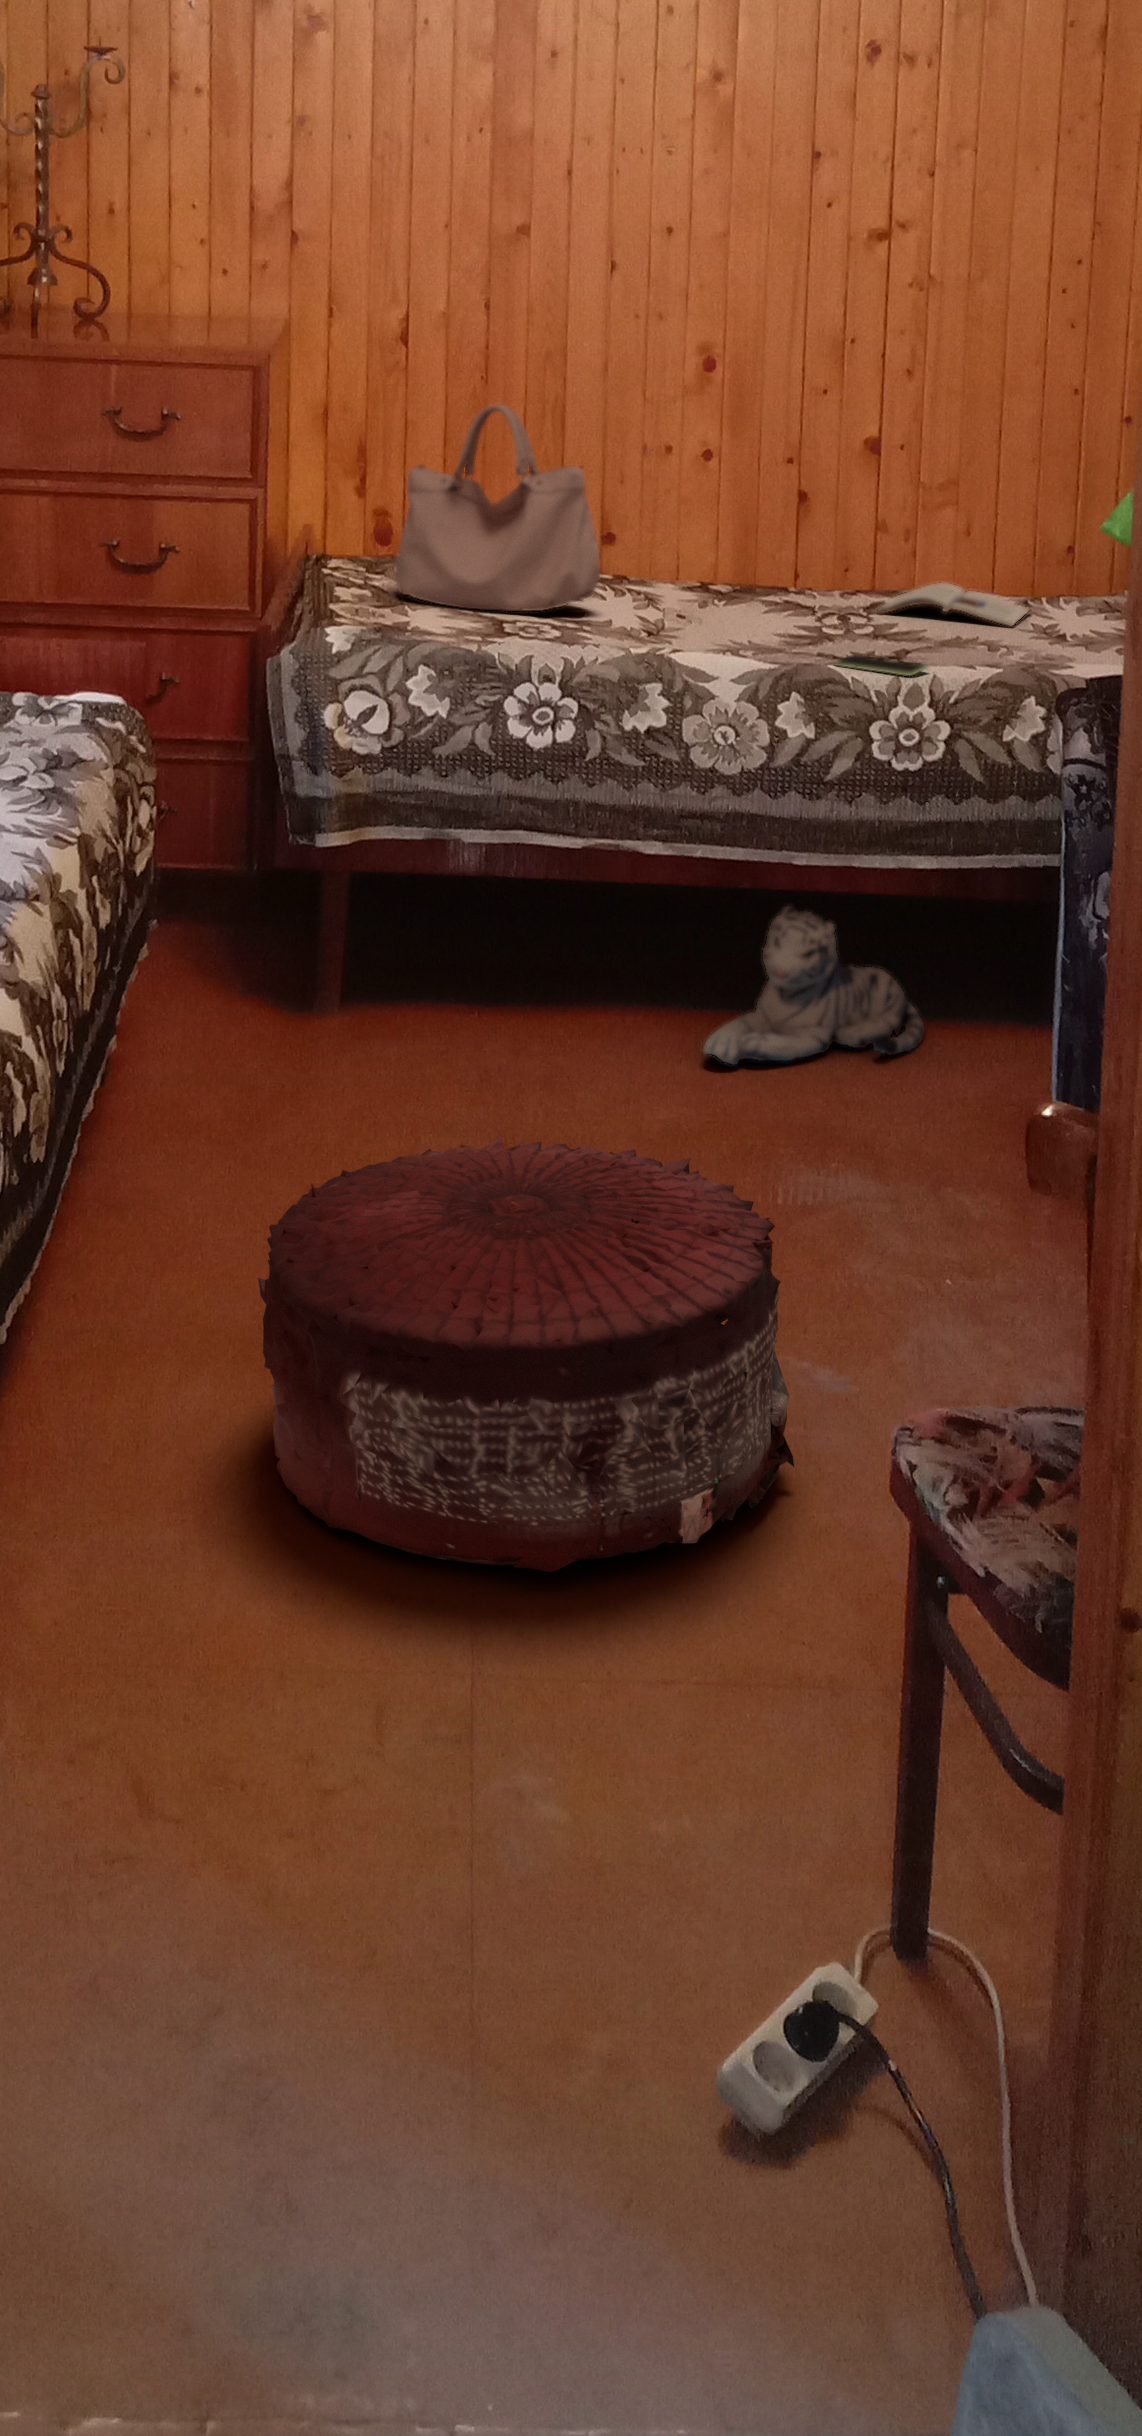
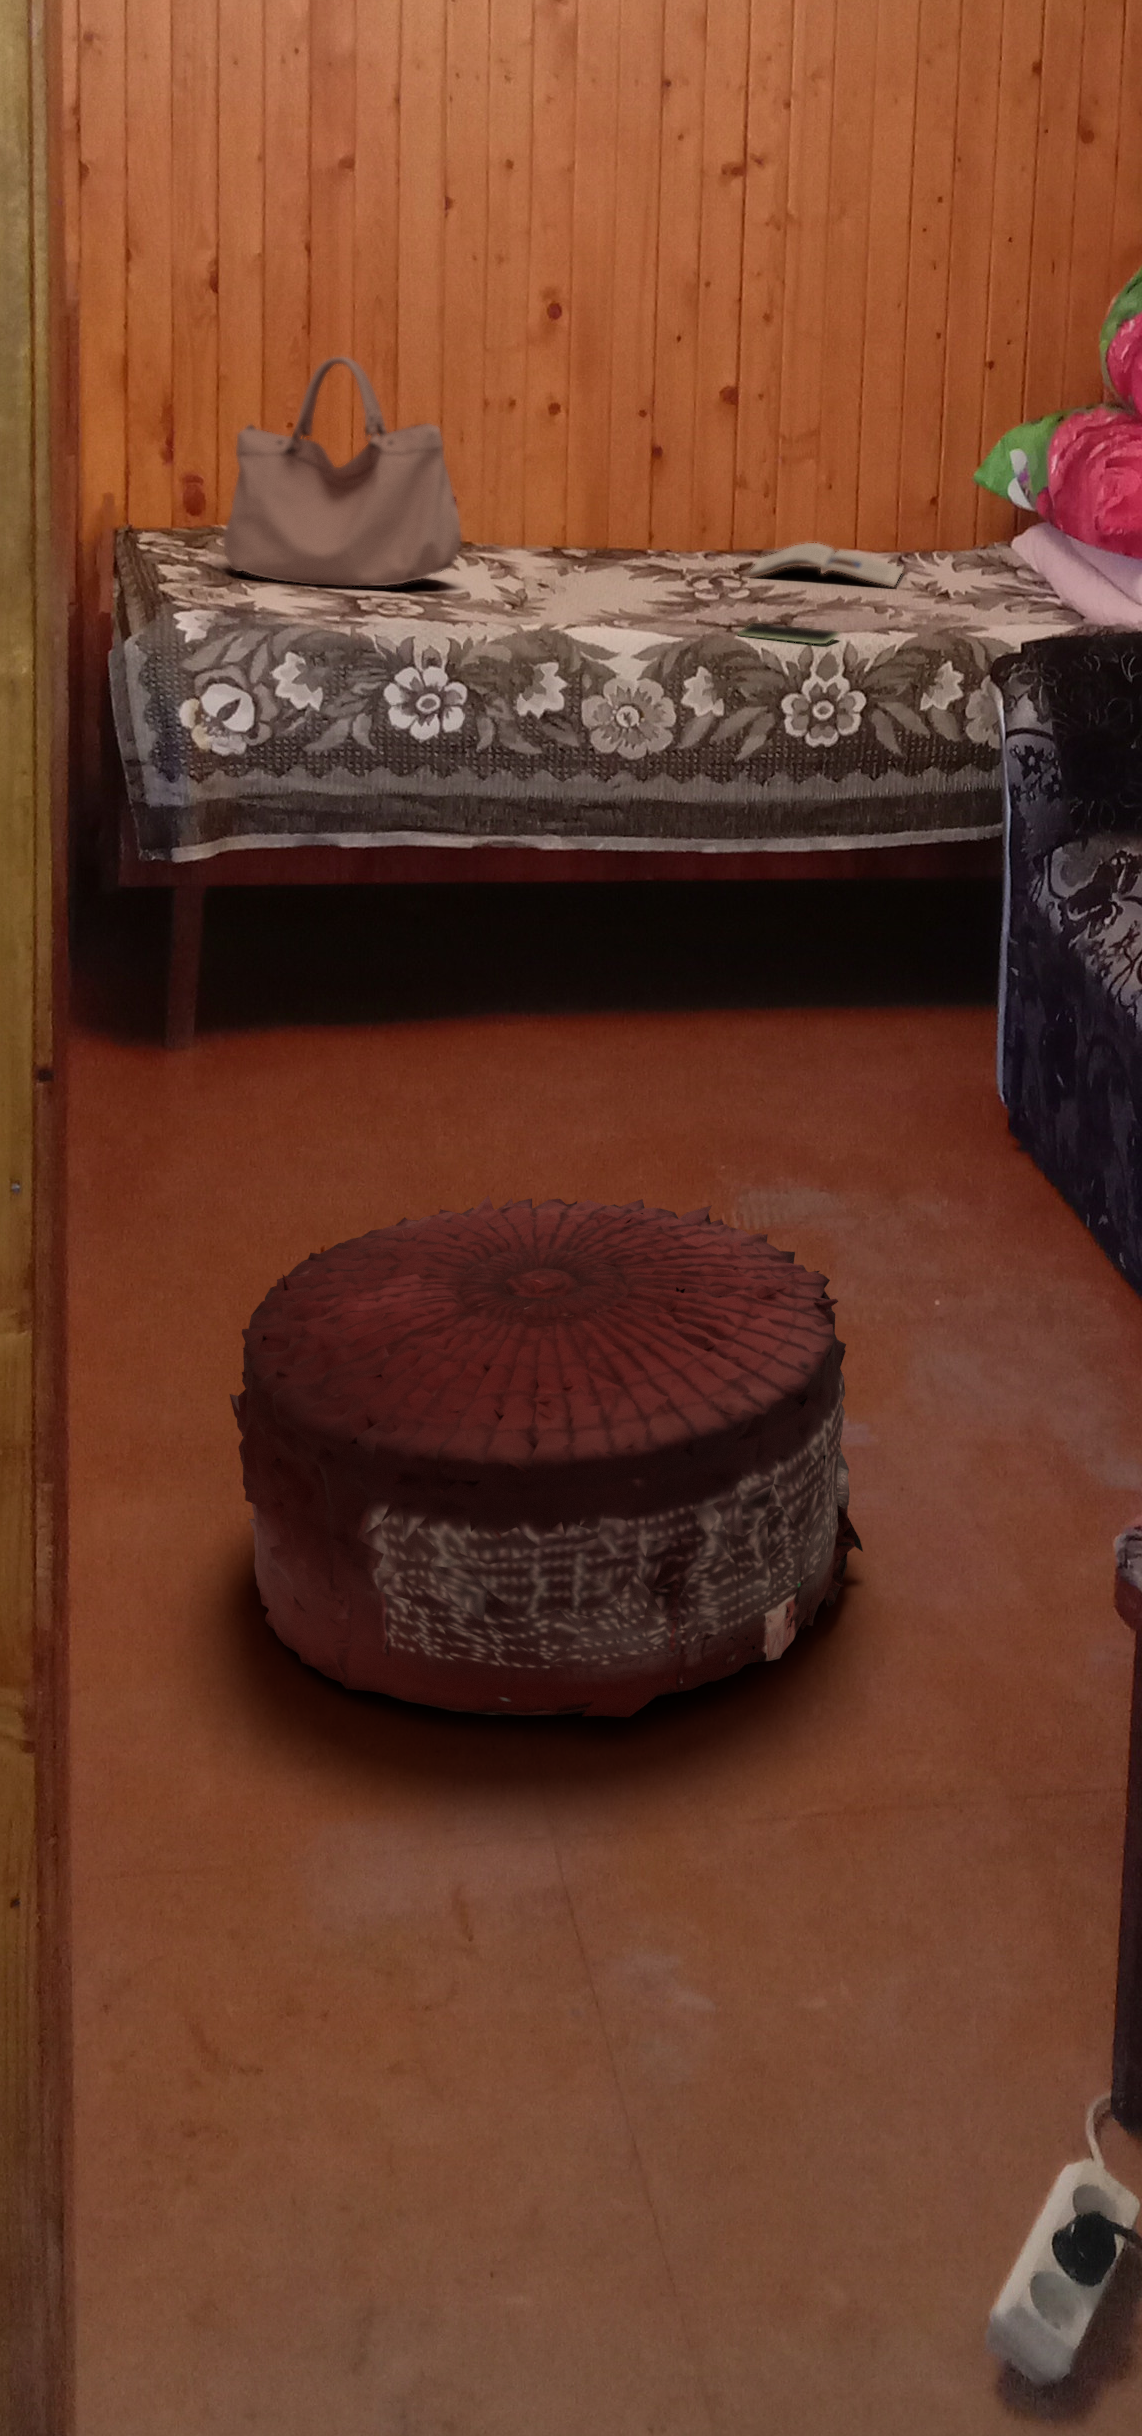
plush toy: present [703,906,925,1065] -> none [619,900,845,1079]

